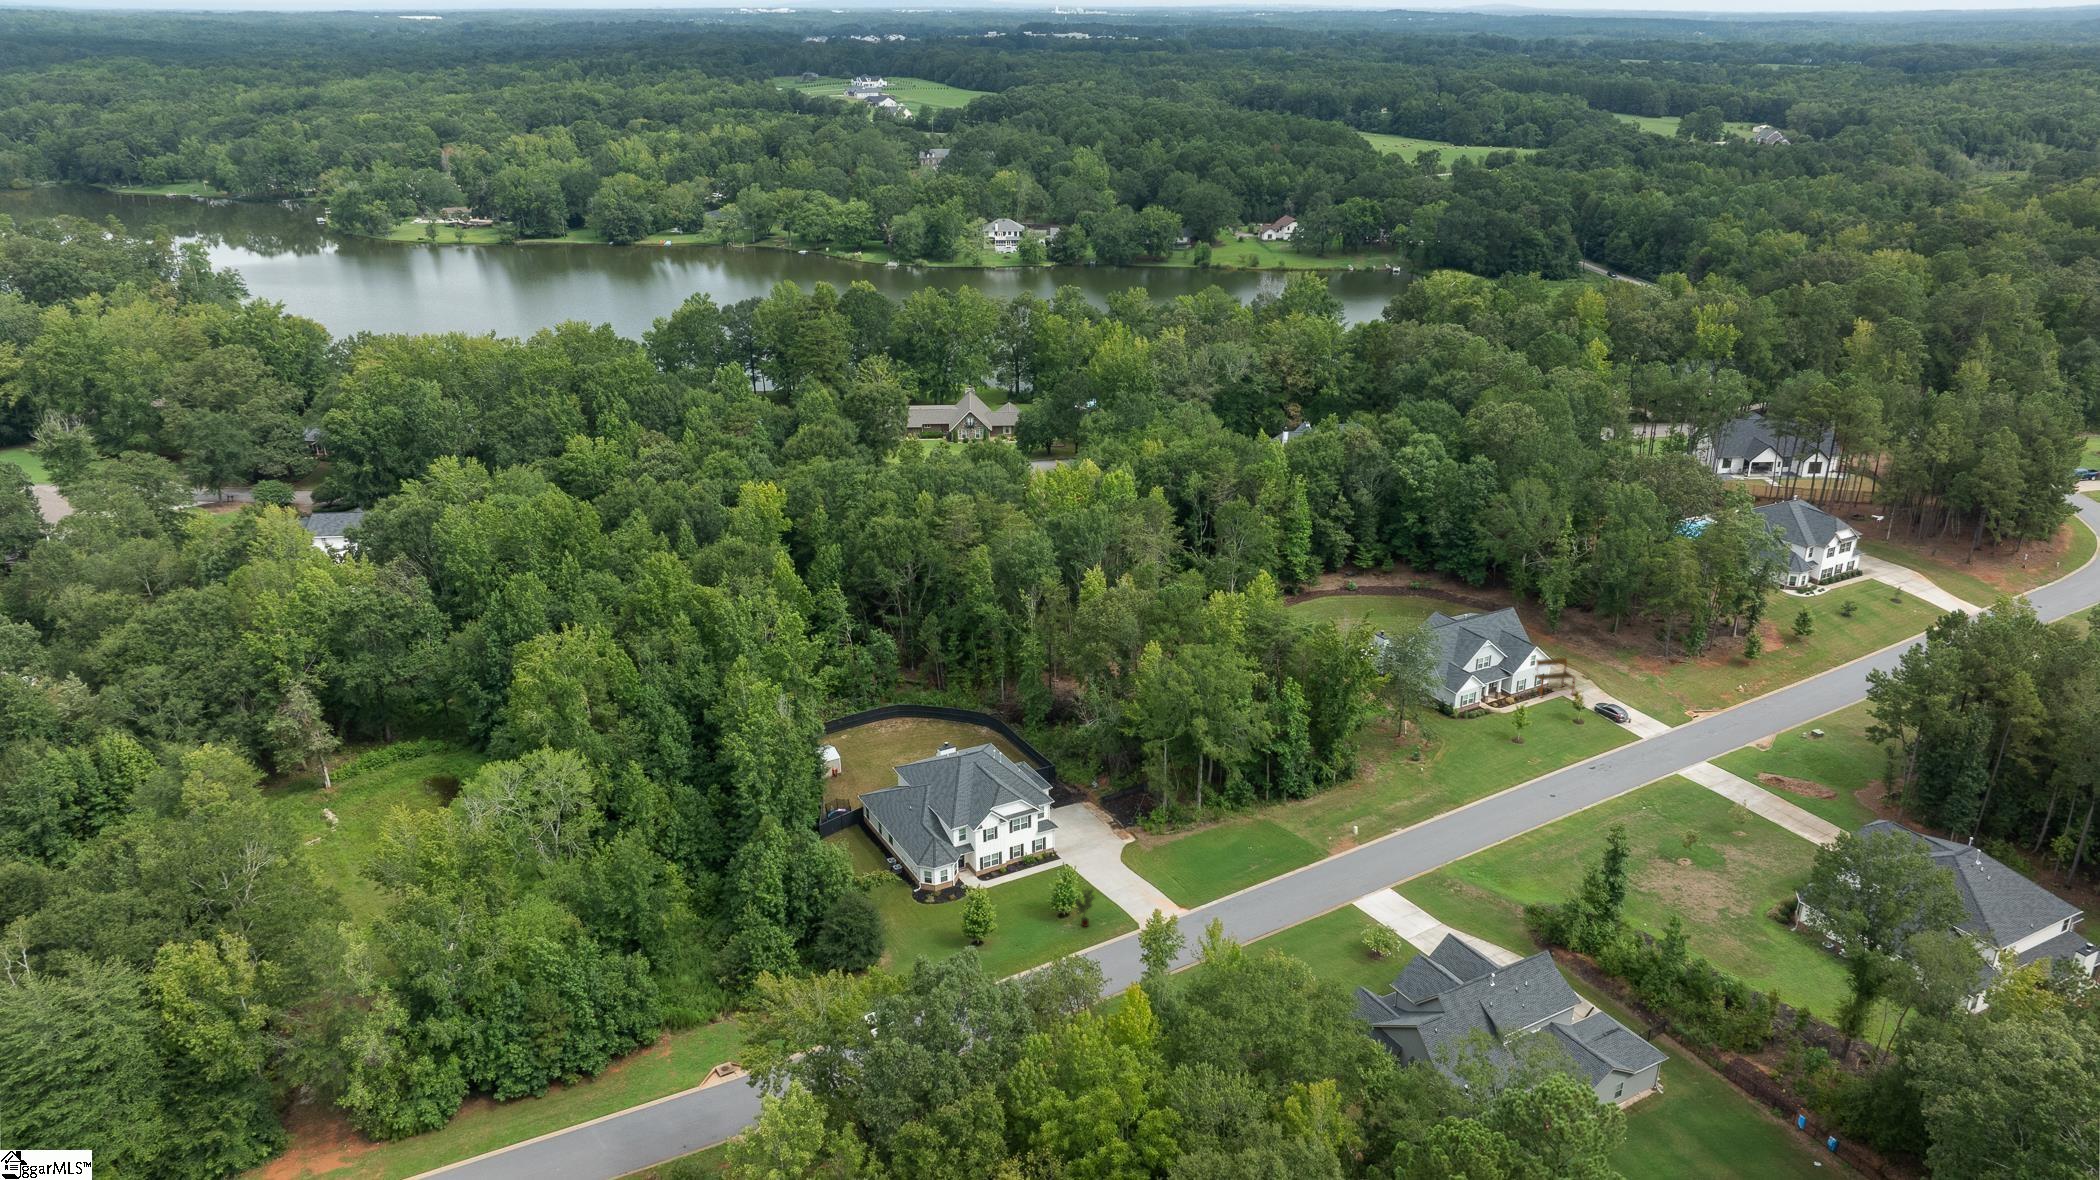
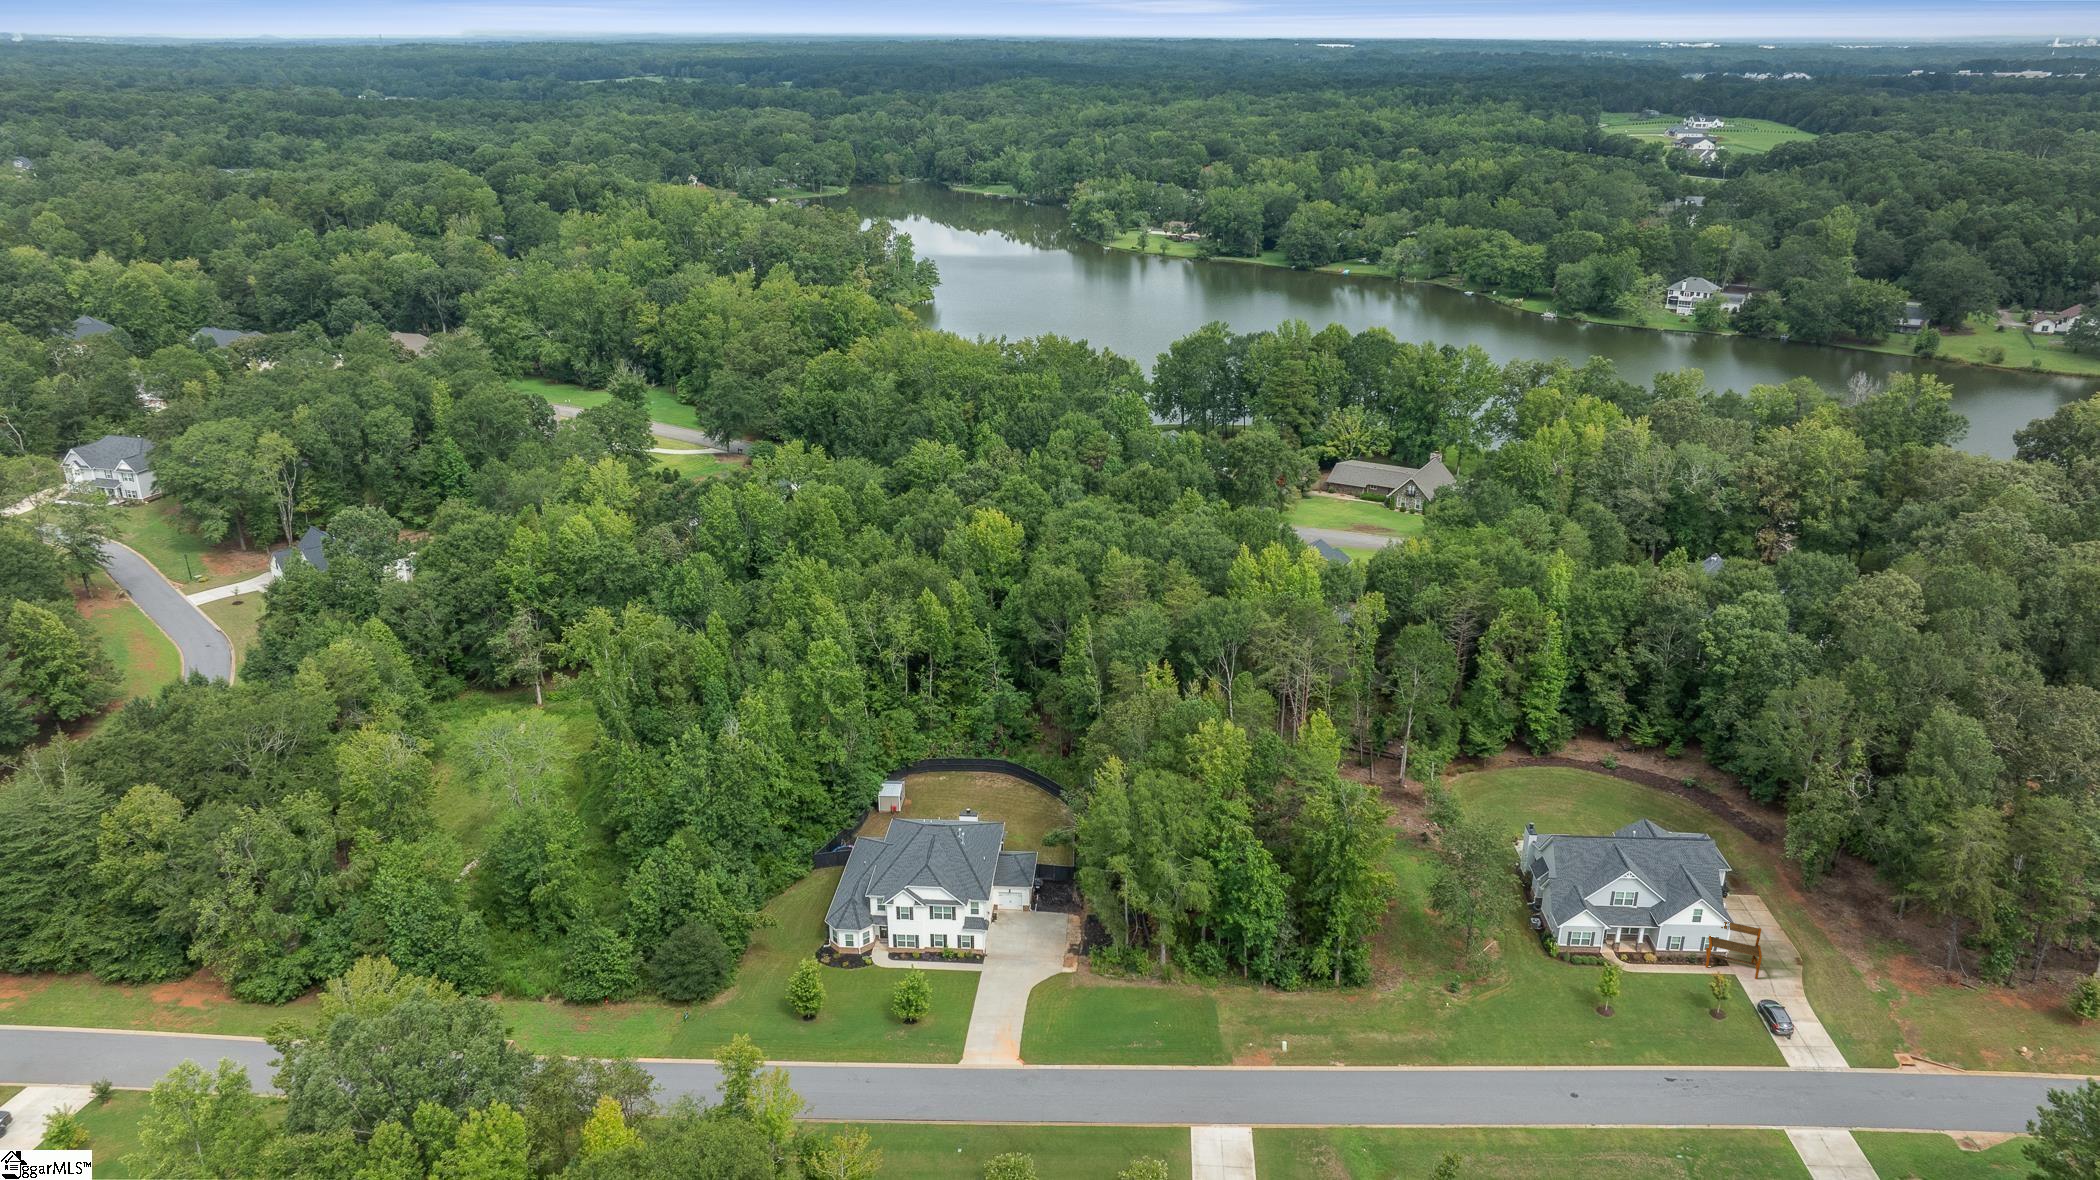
potted tree: present [1074,889,1094,927] -> none [907,1000,937,1038]

